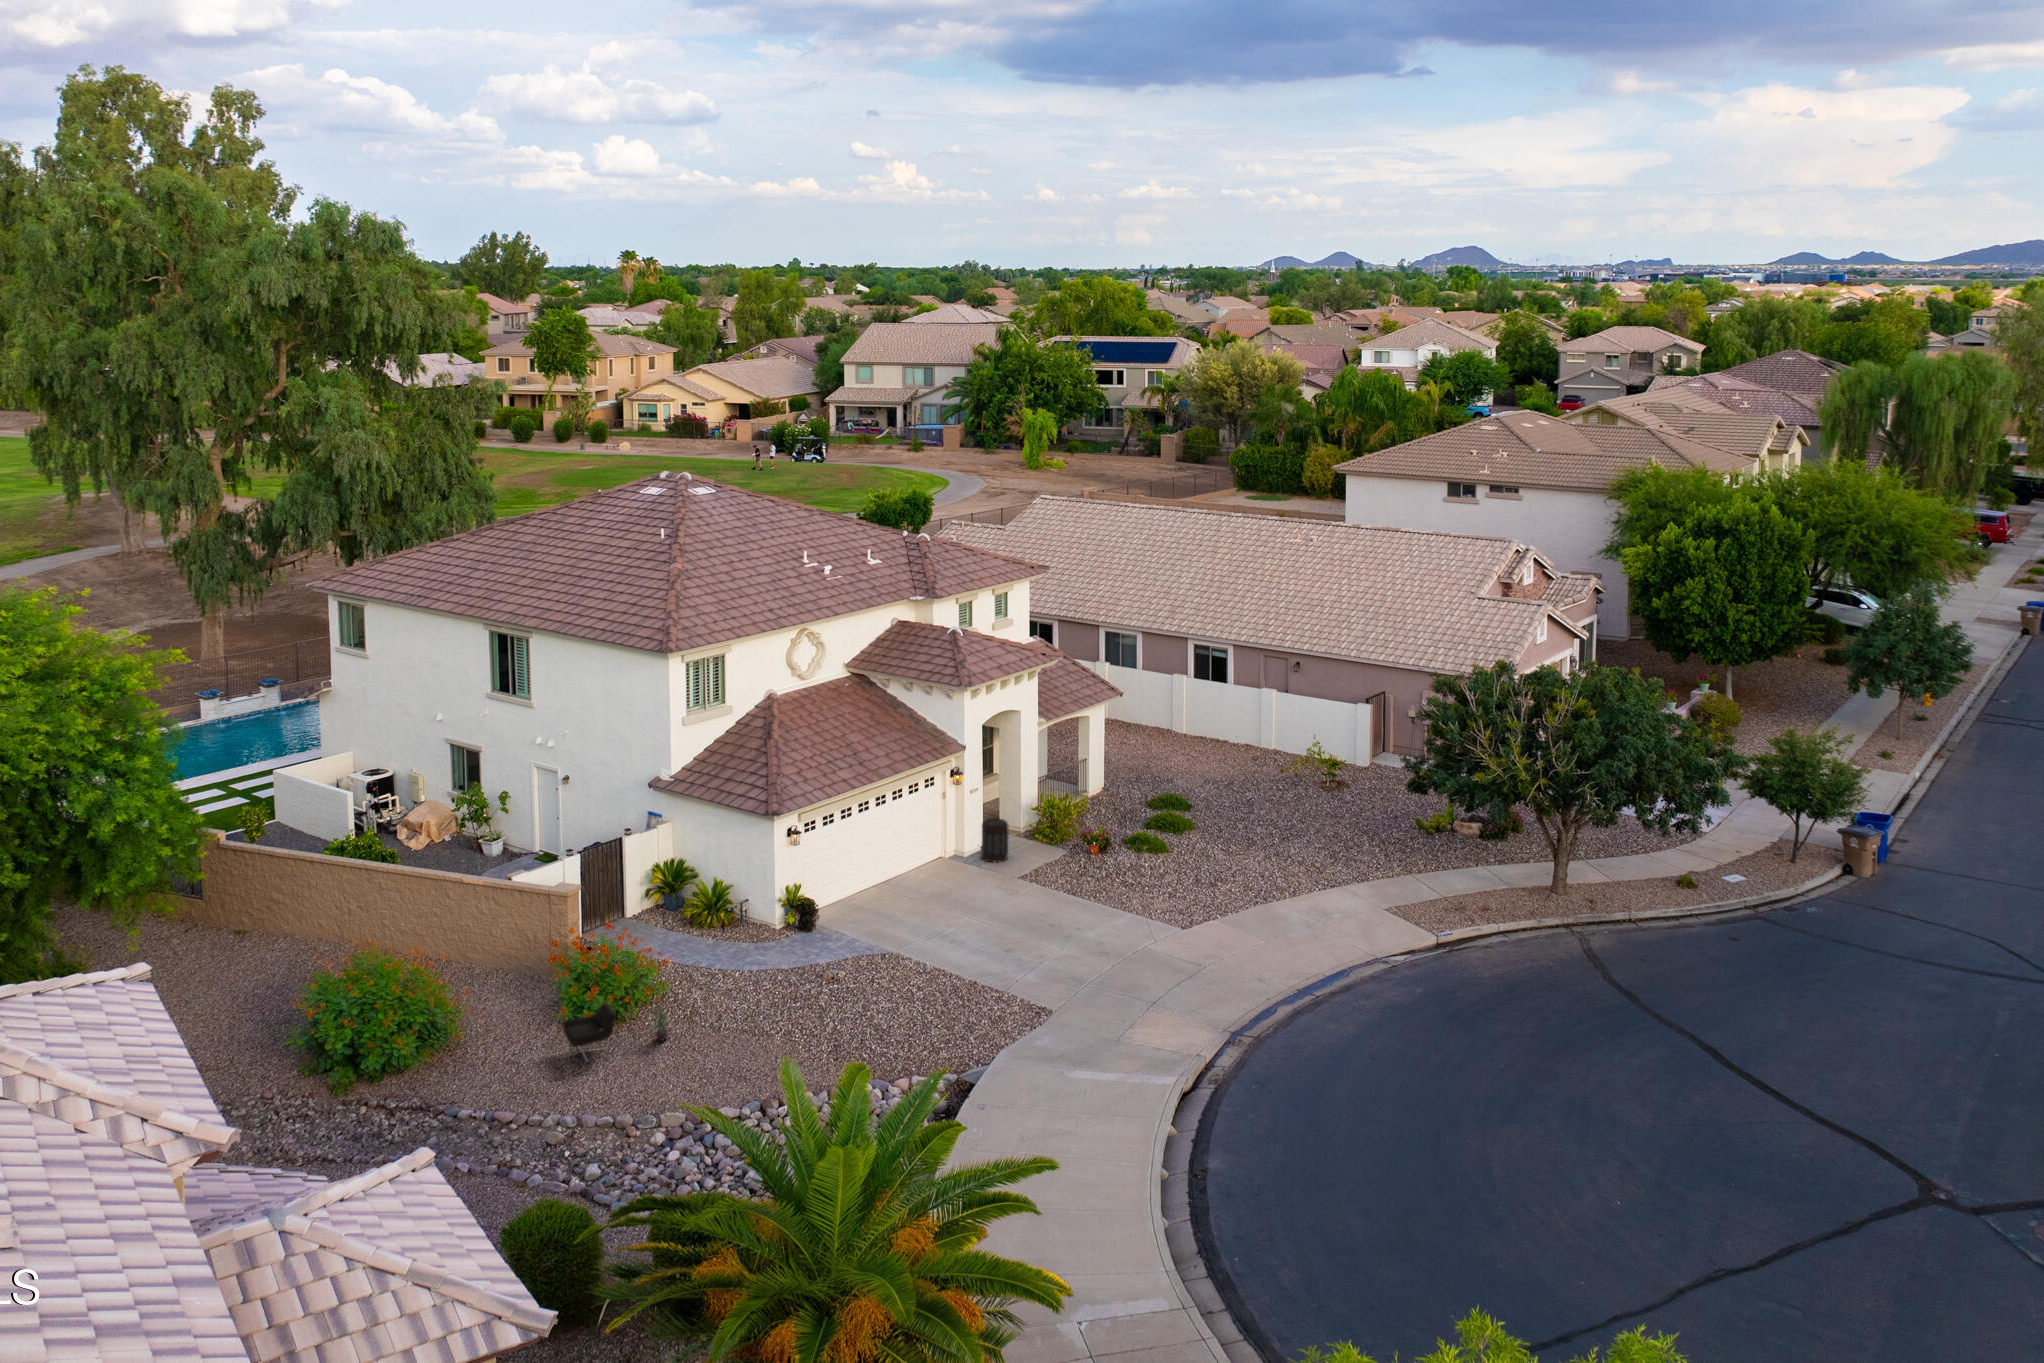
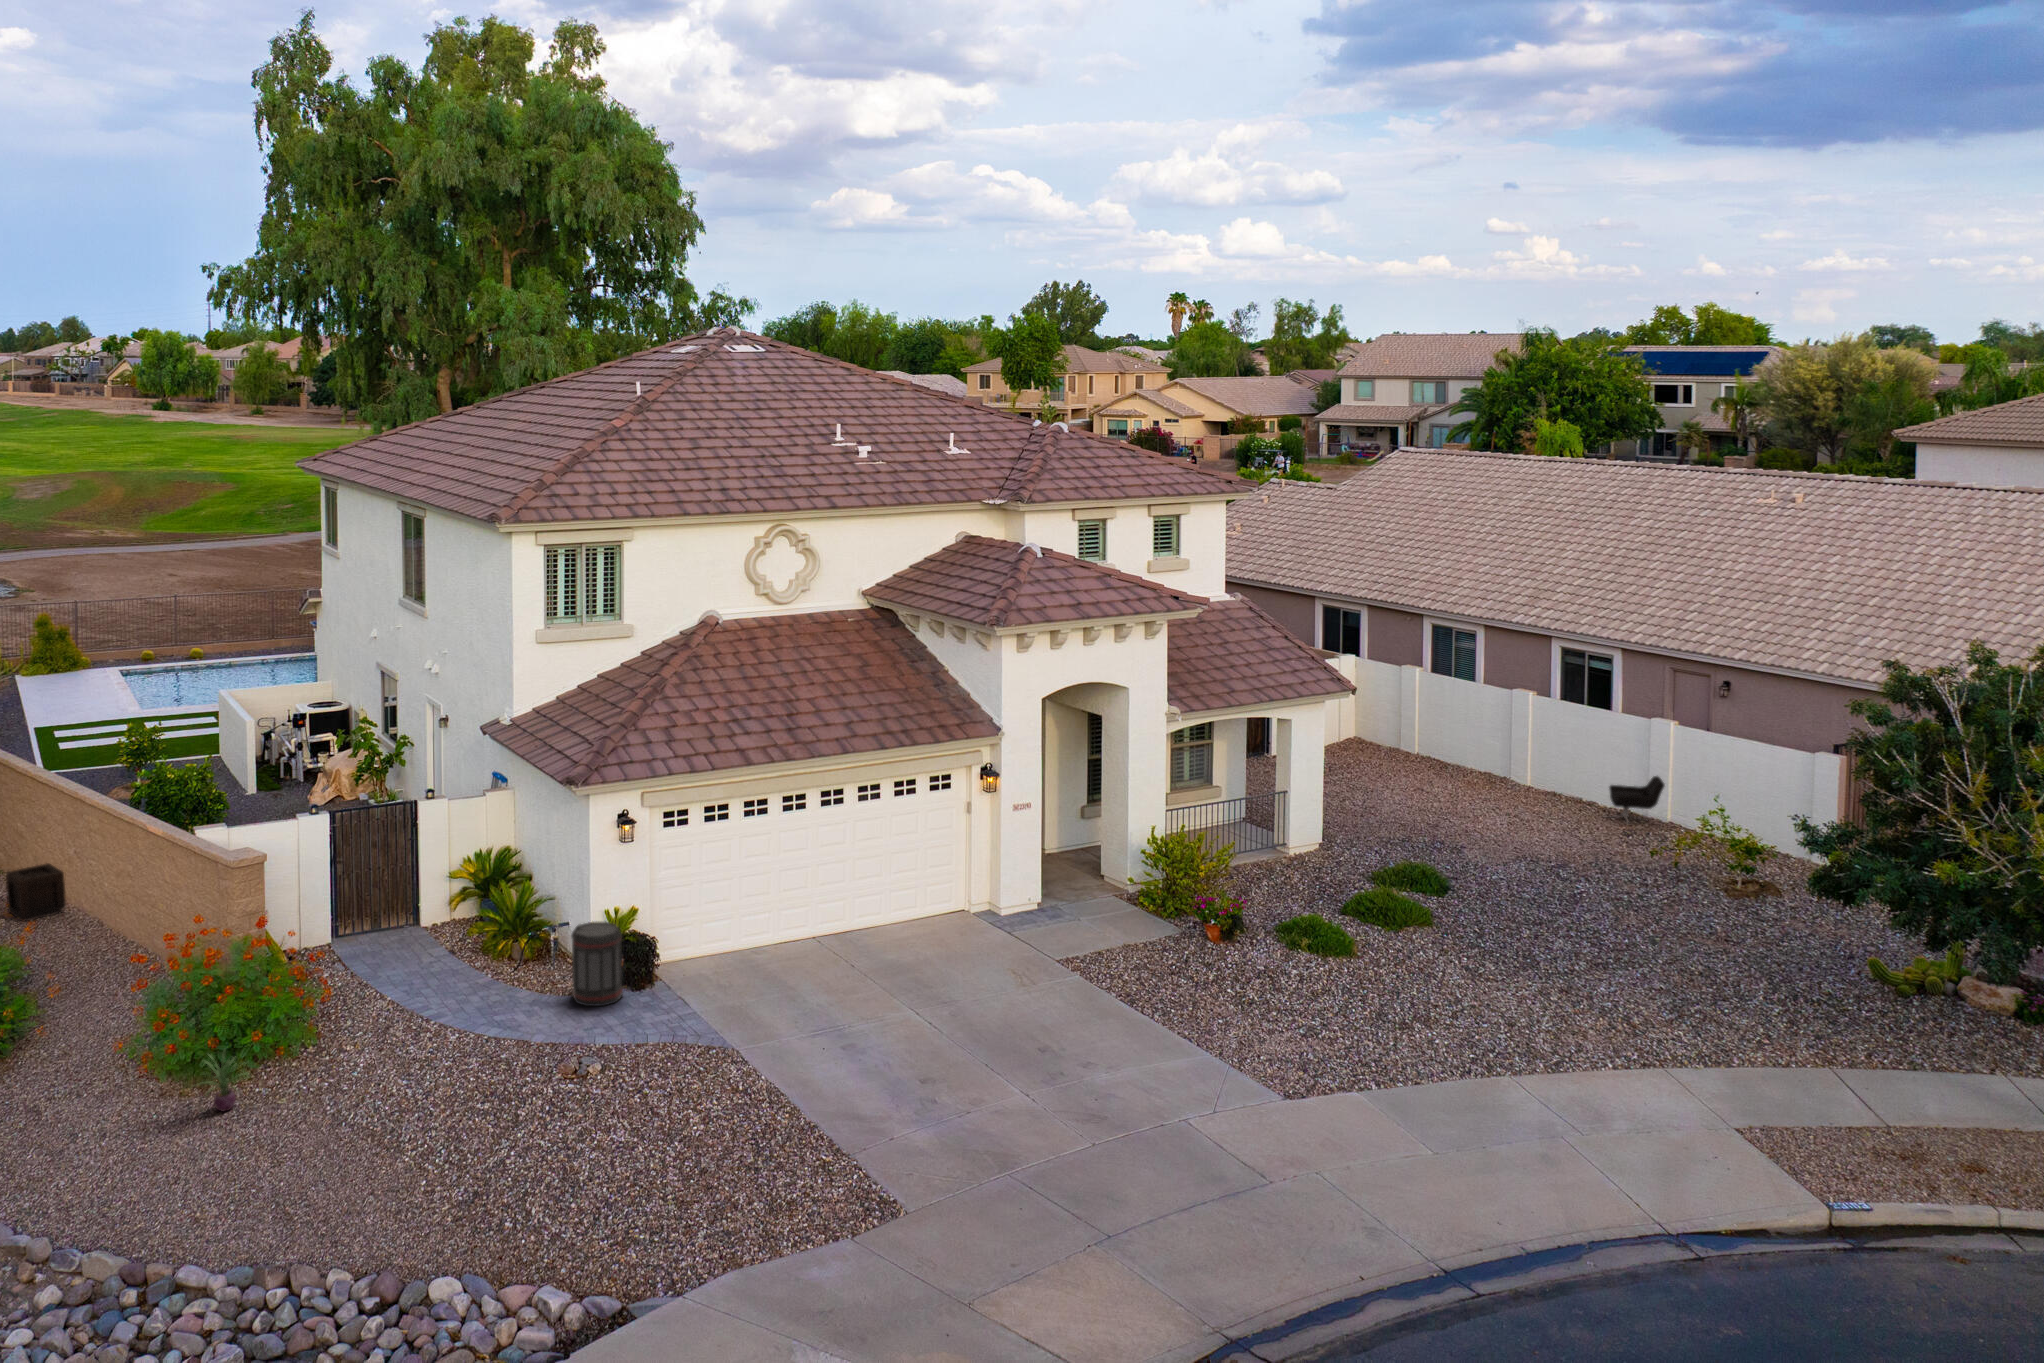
trash can: present [981,818,1009,862] -> present [571,922,623,1006]
wooden crate: none [303,924,349,967] -> present [6,863,66,921]
lounge chair: present [563,1002,616,1061] -> present [1609,776,1665,823]

